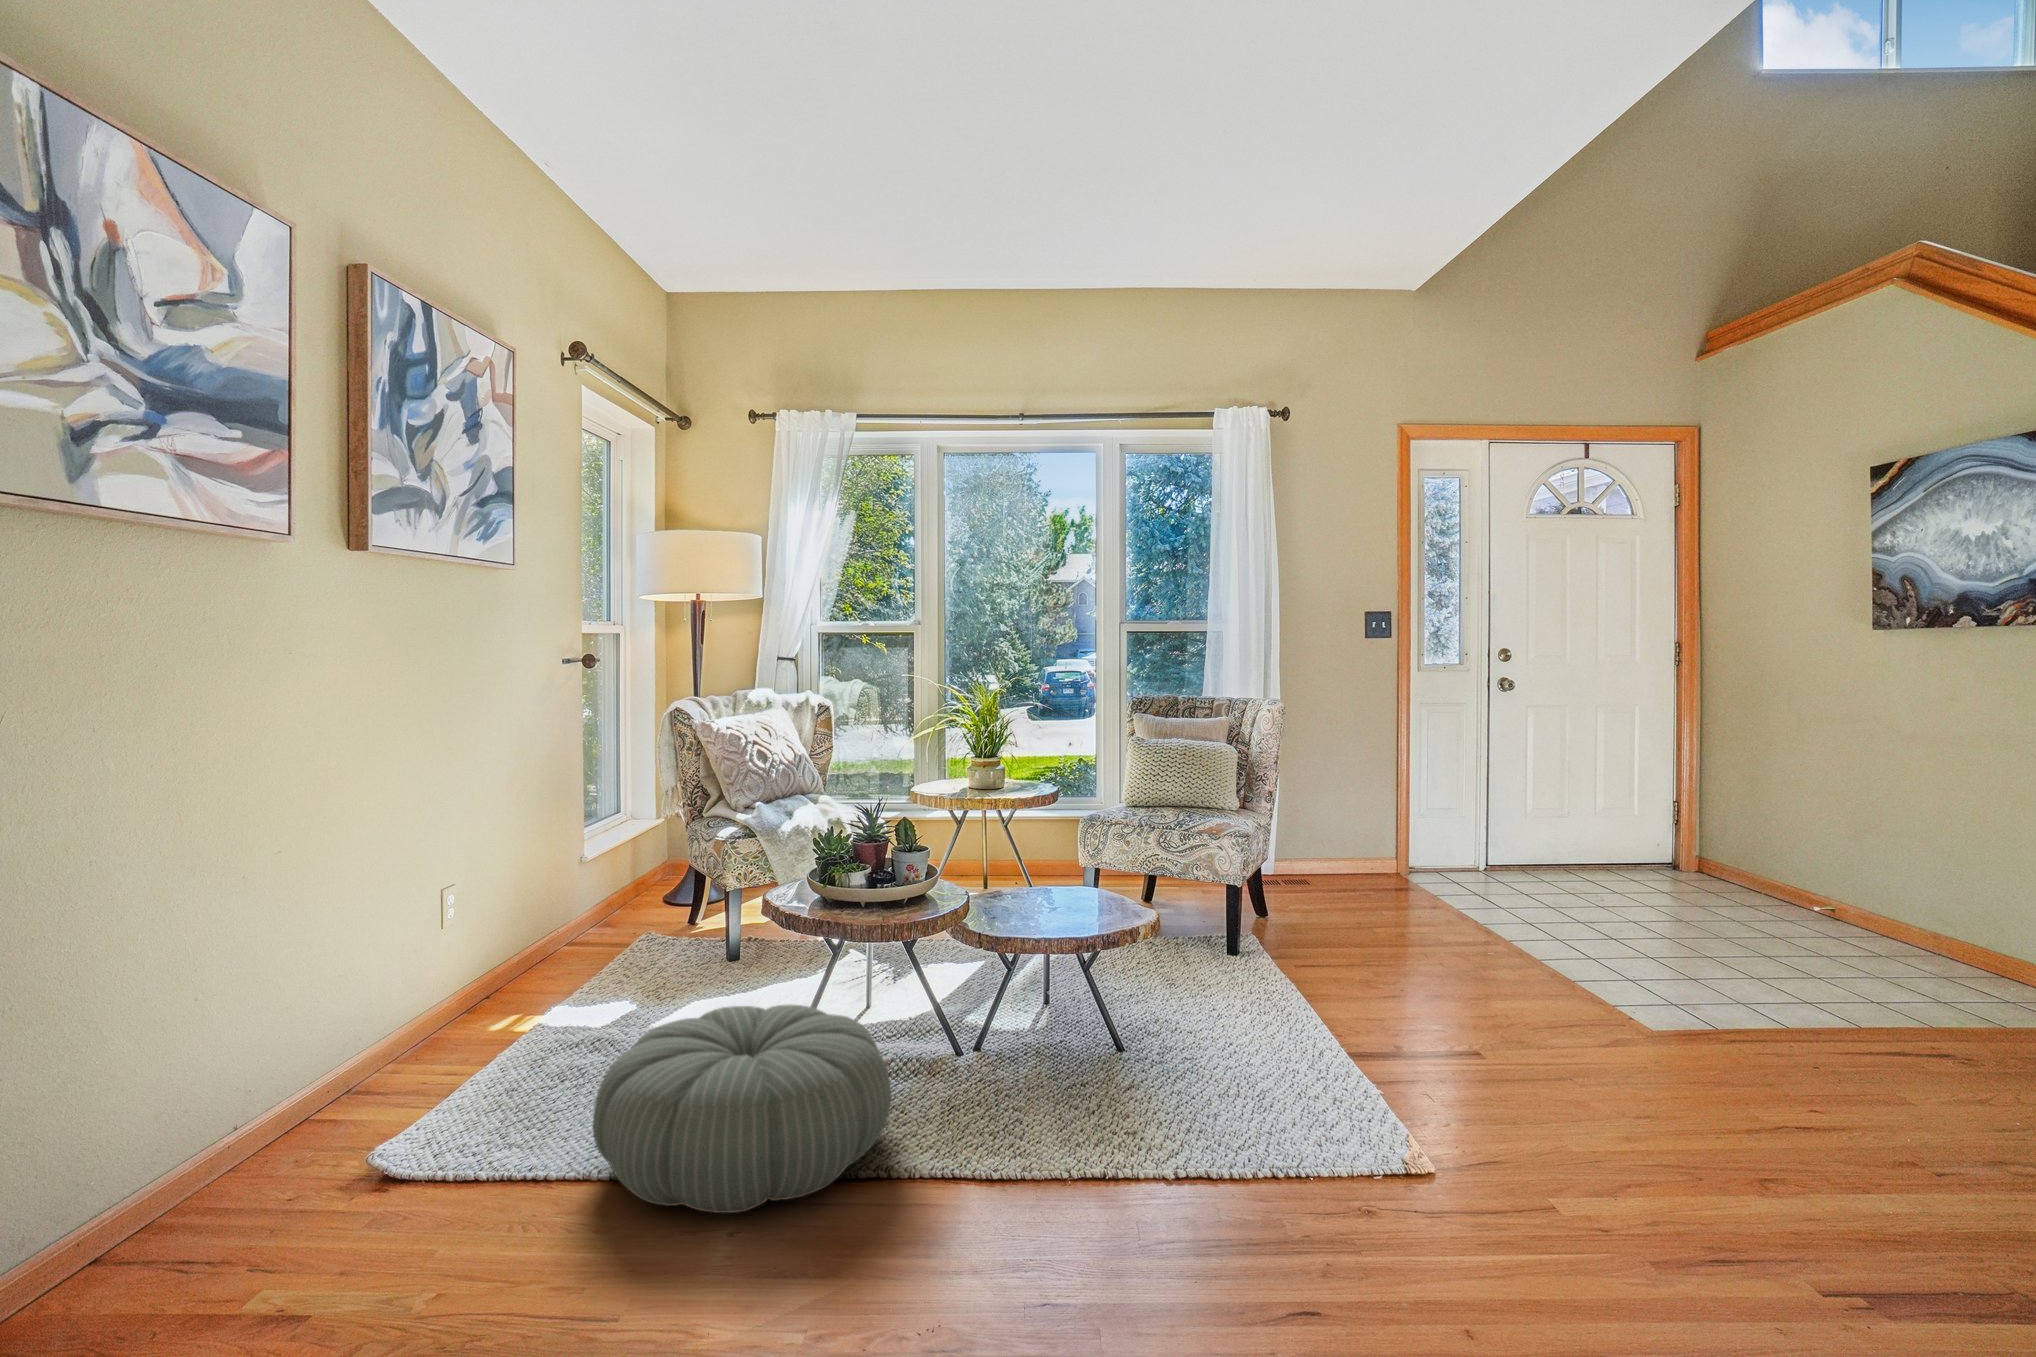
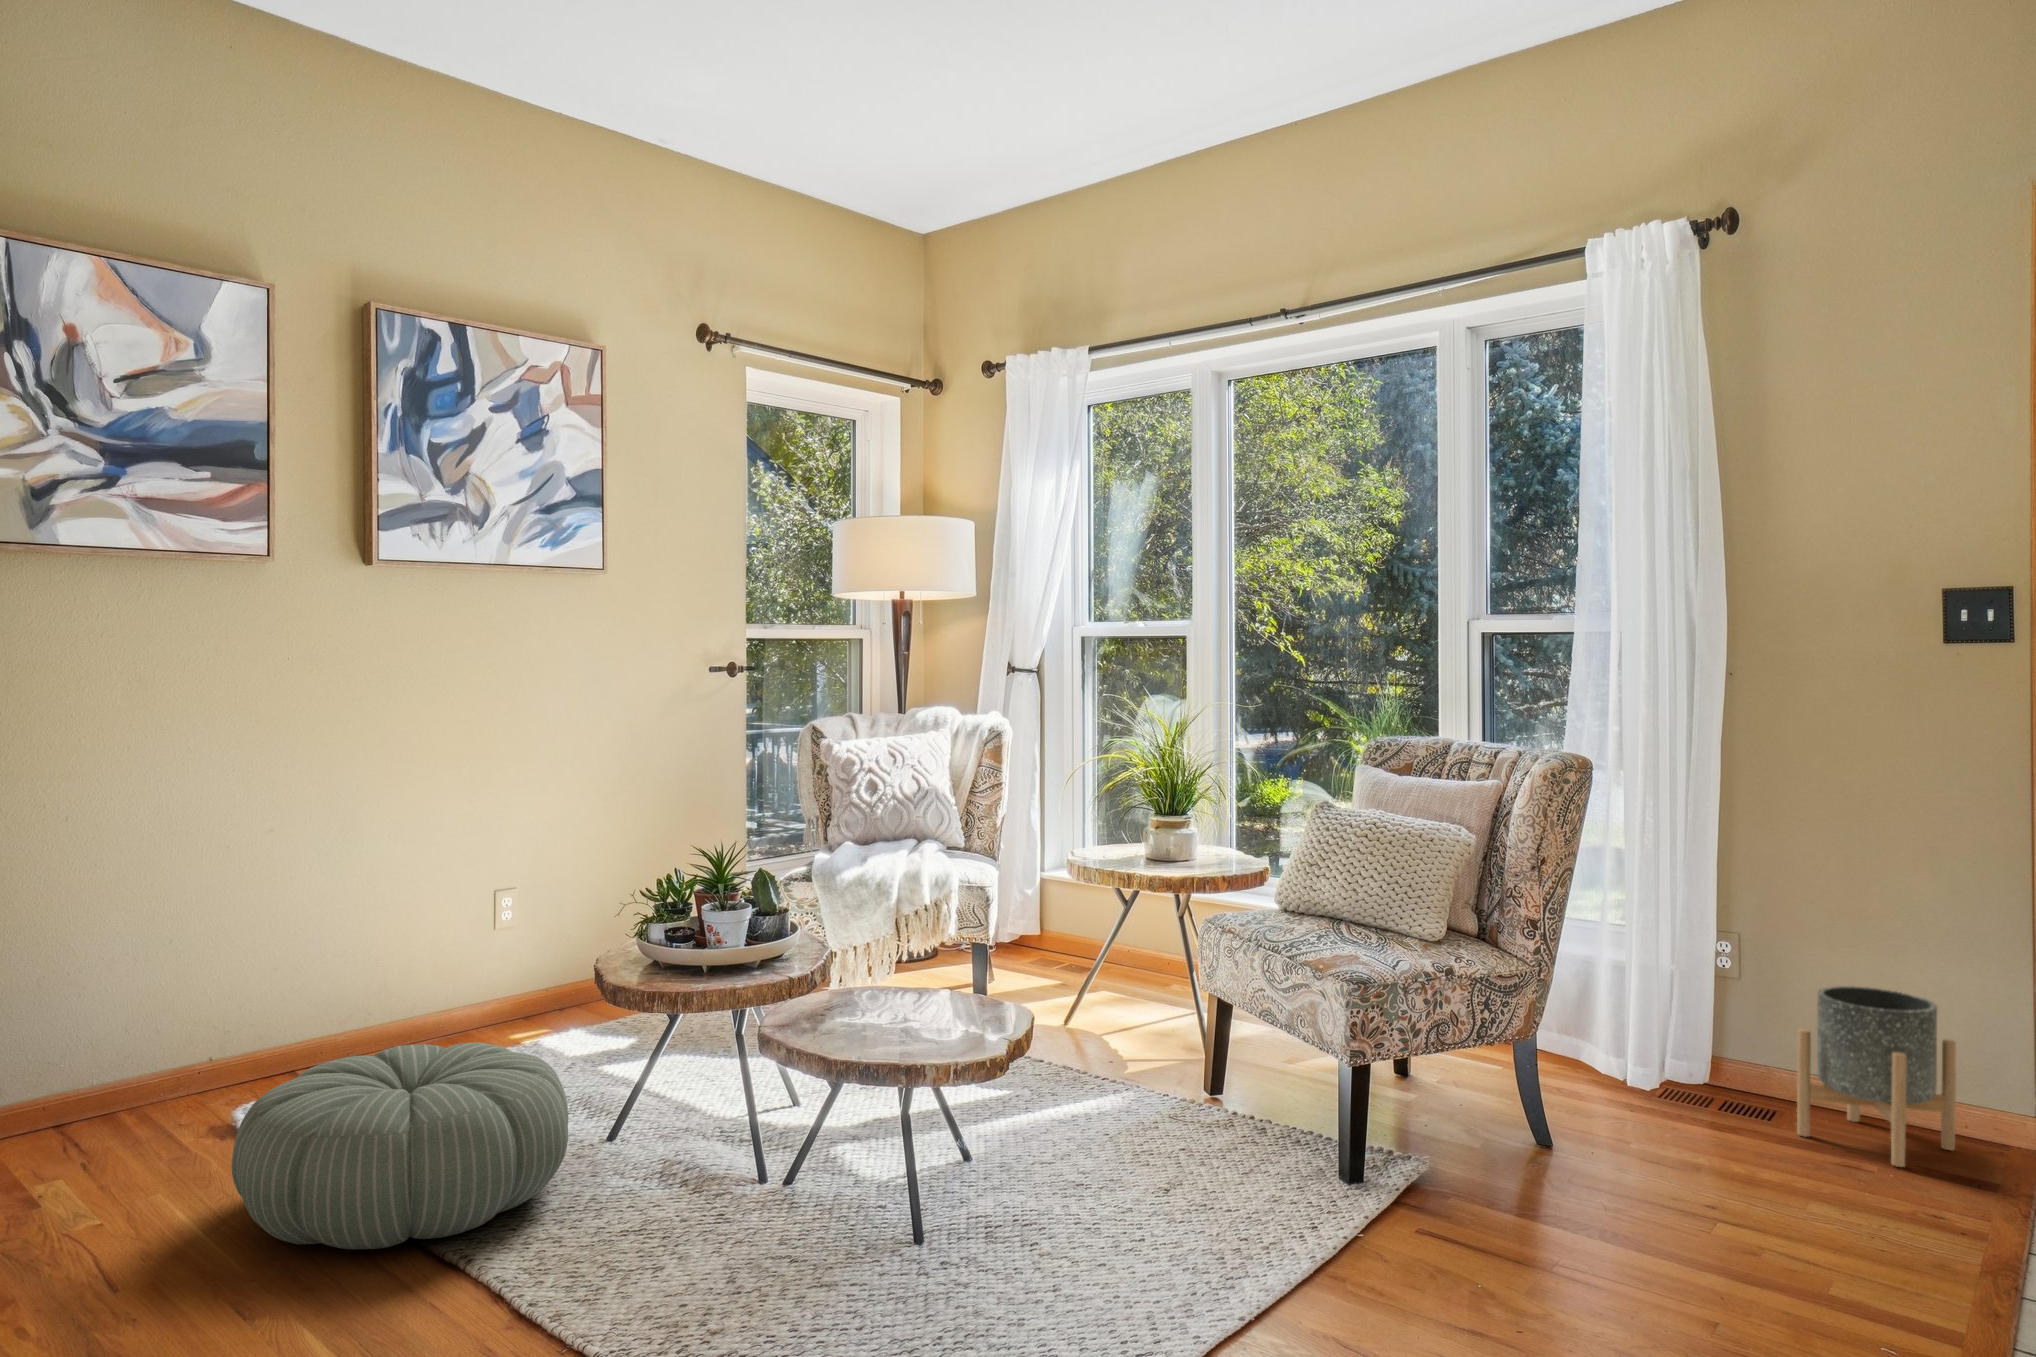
planter: none [1355,825,1411,910] -> present [1797,986,1956,1167]

